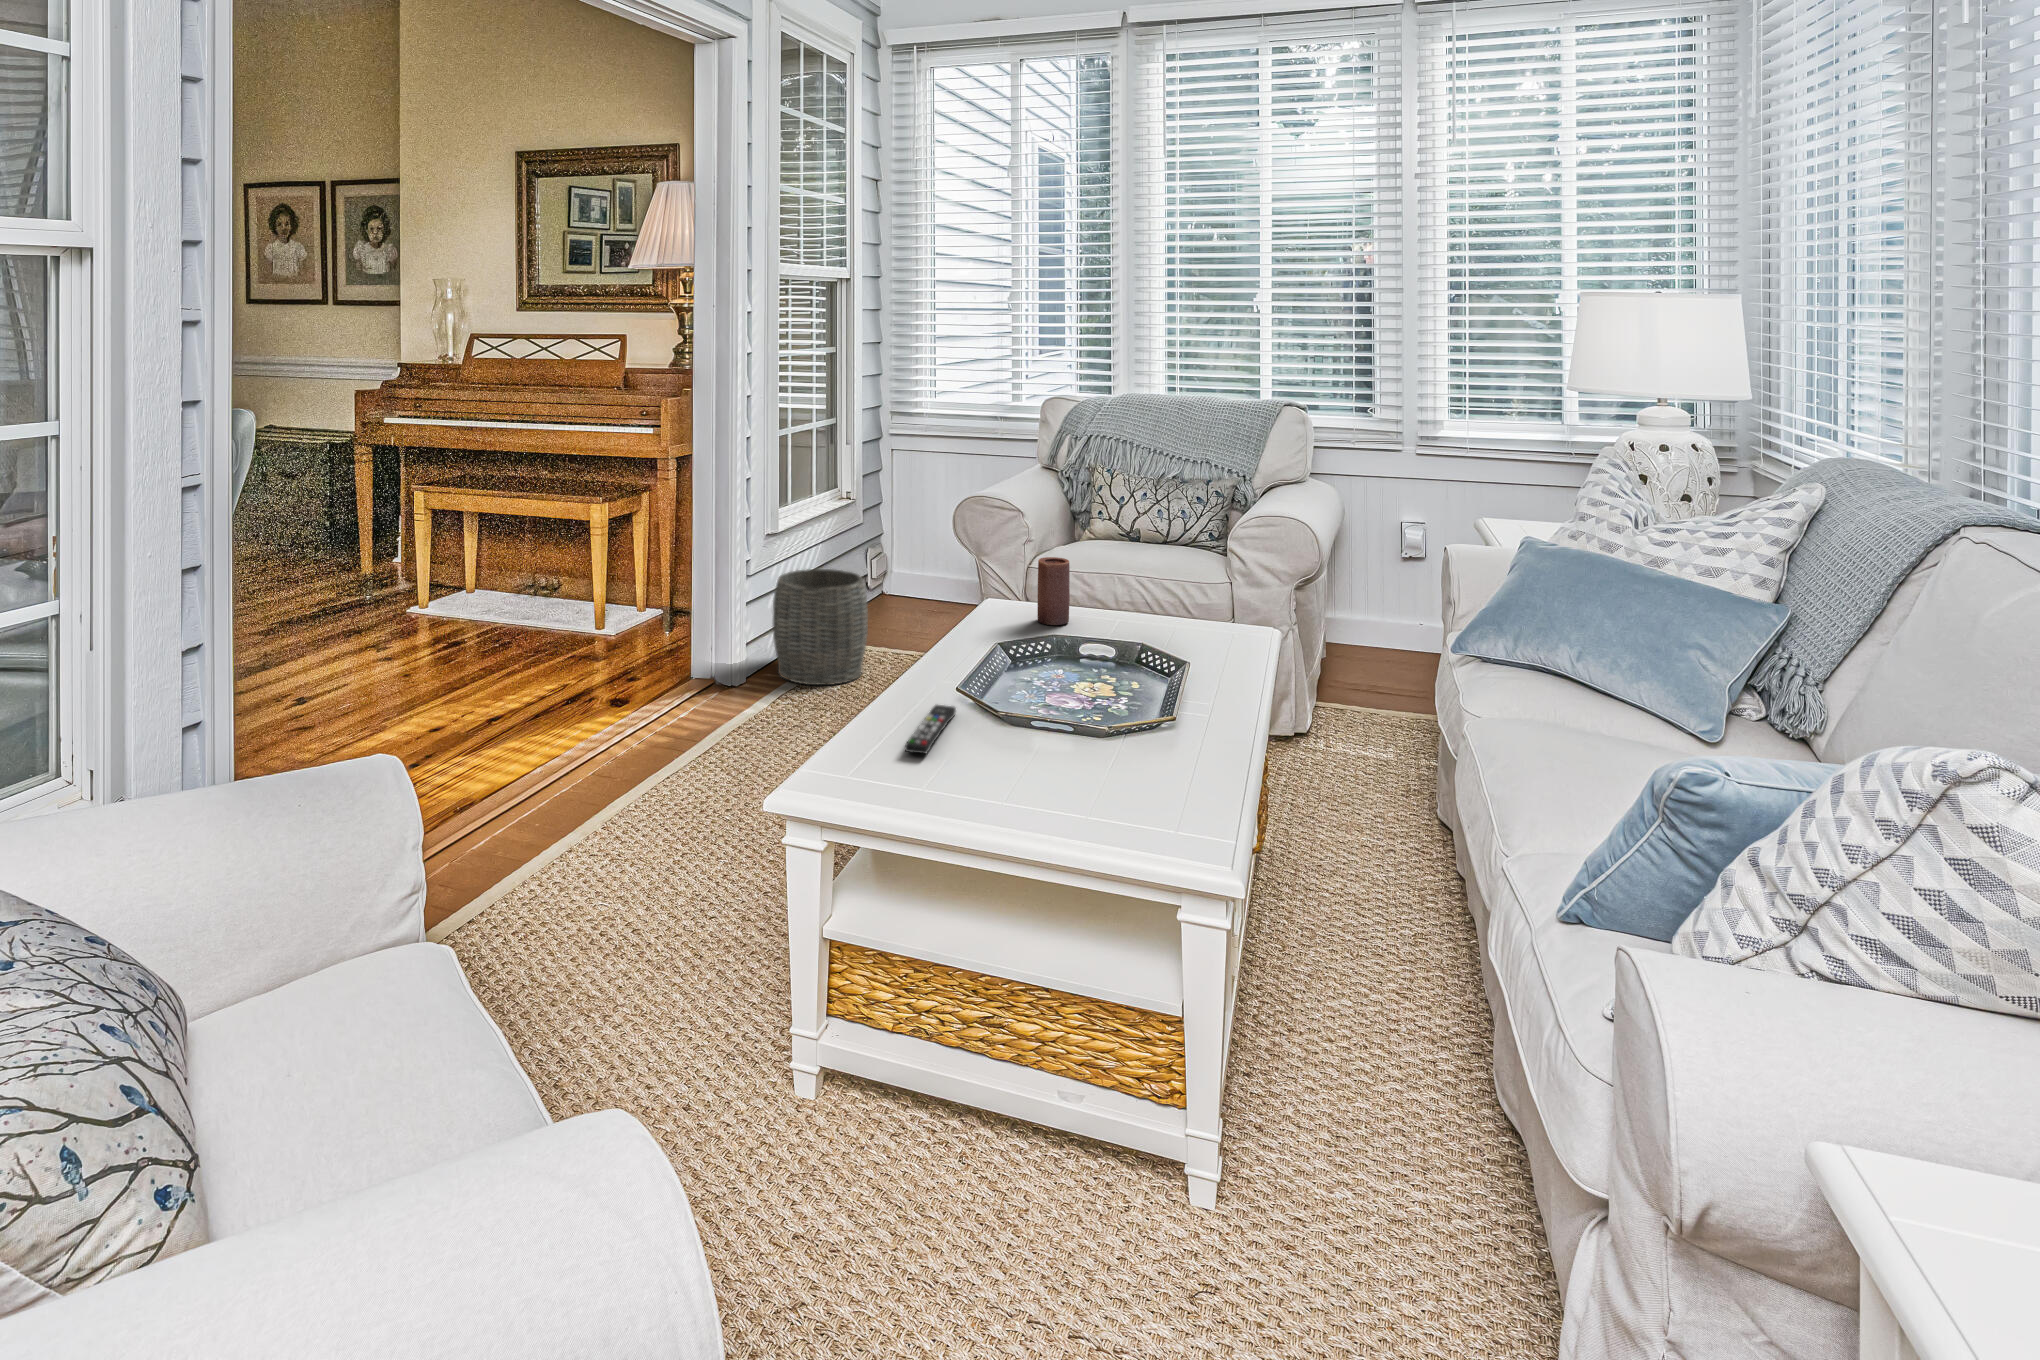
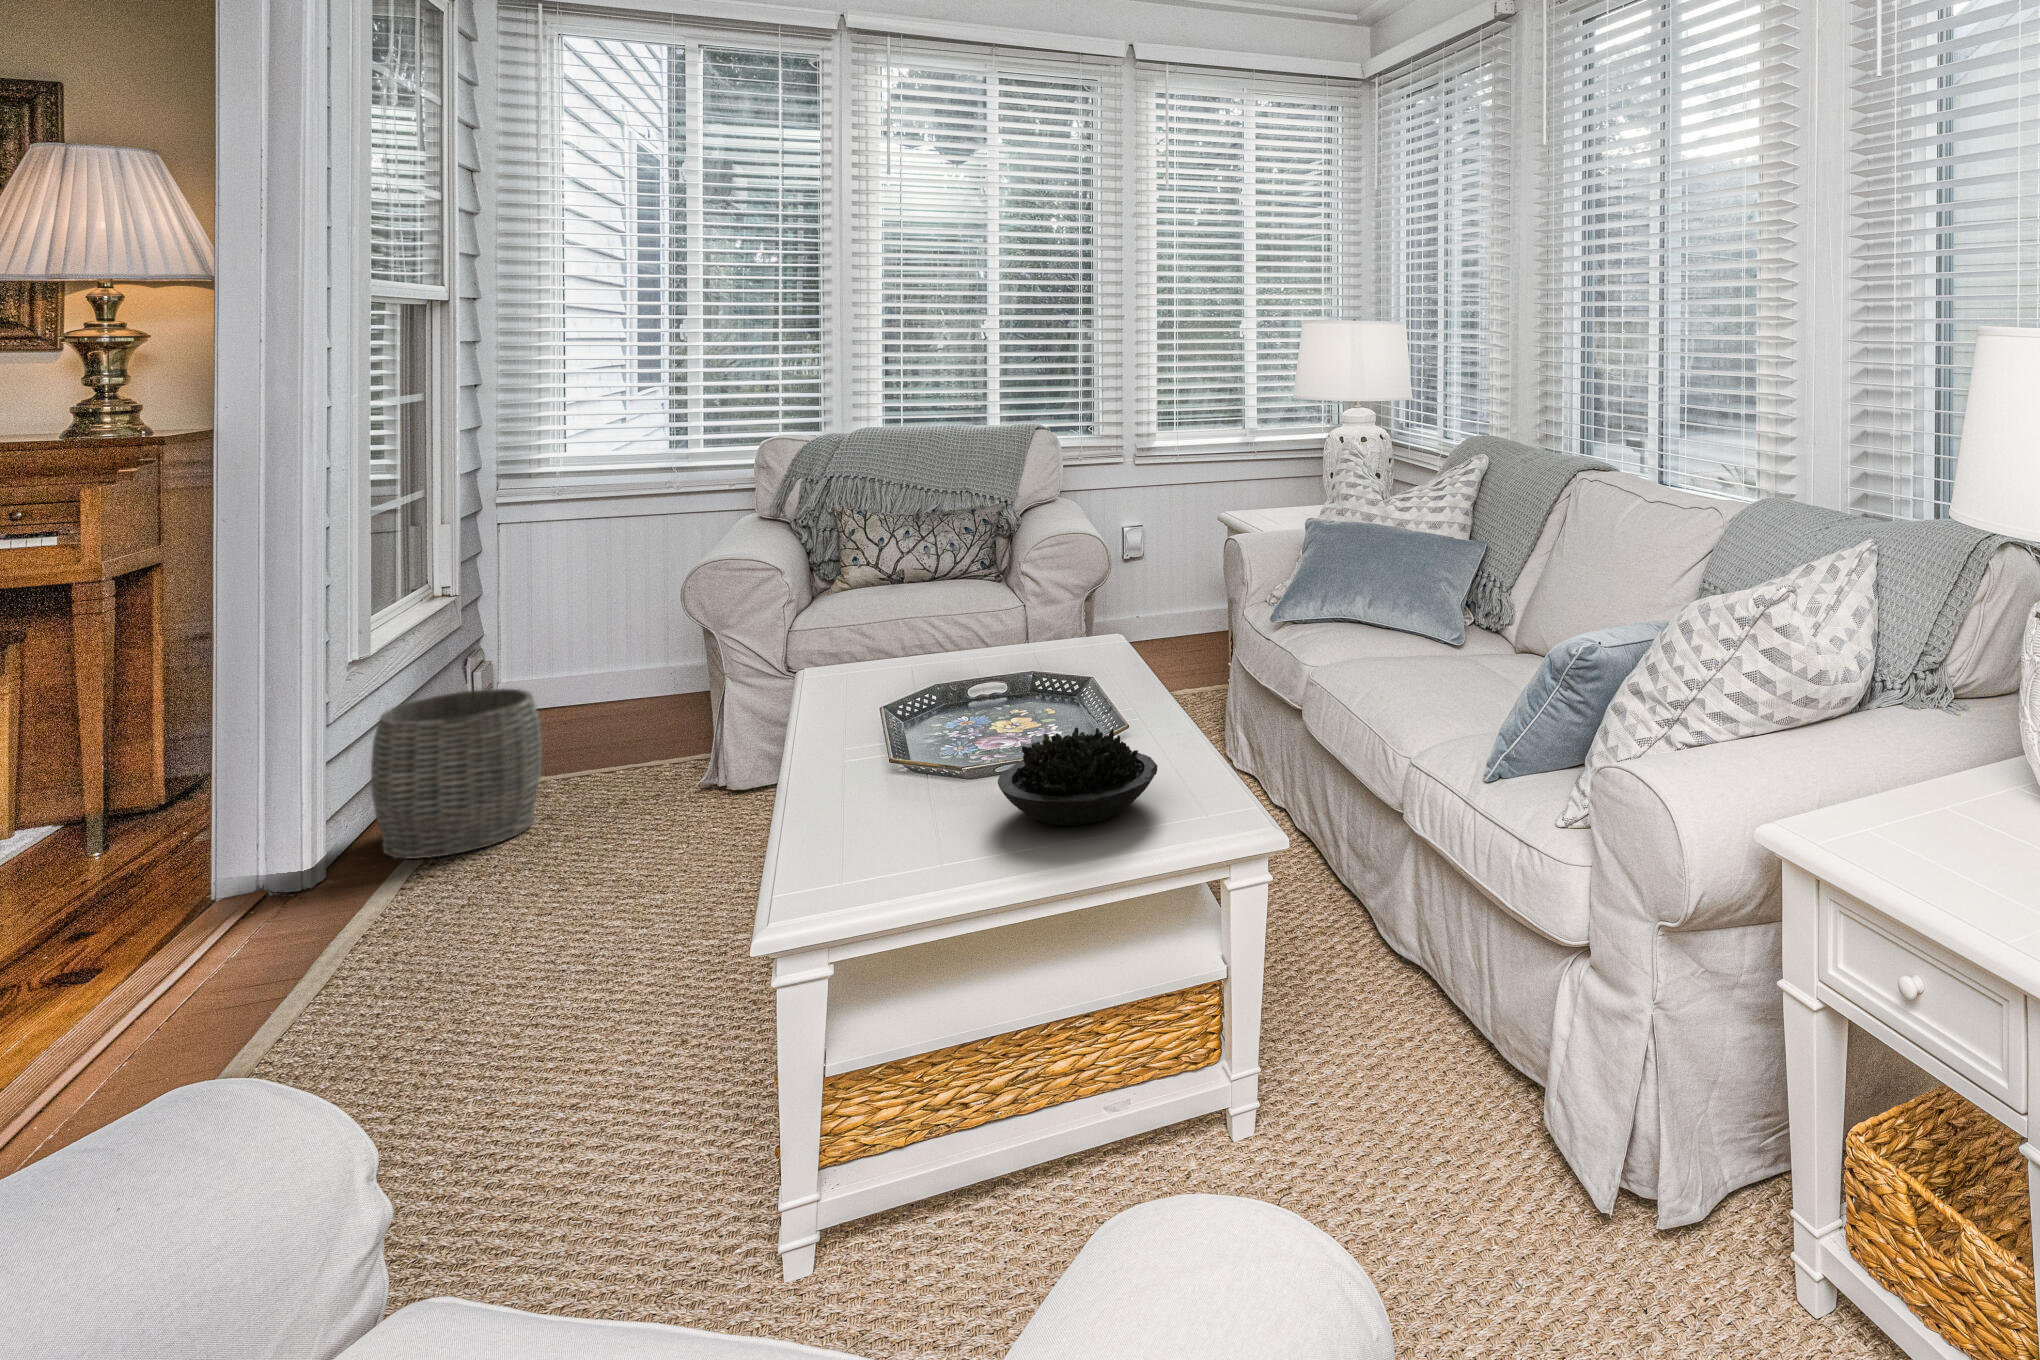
candle: present [1037,557,1070,625] -> none [879,605,916,680]
remote control: present [905,705,956,754] -> none [856,777,894,834]
succulent plant: none [1006,706,1162,807] -> present [998,727,1157,826]

